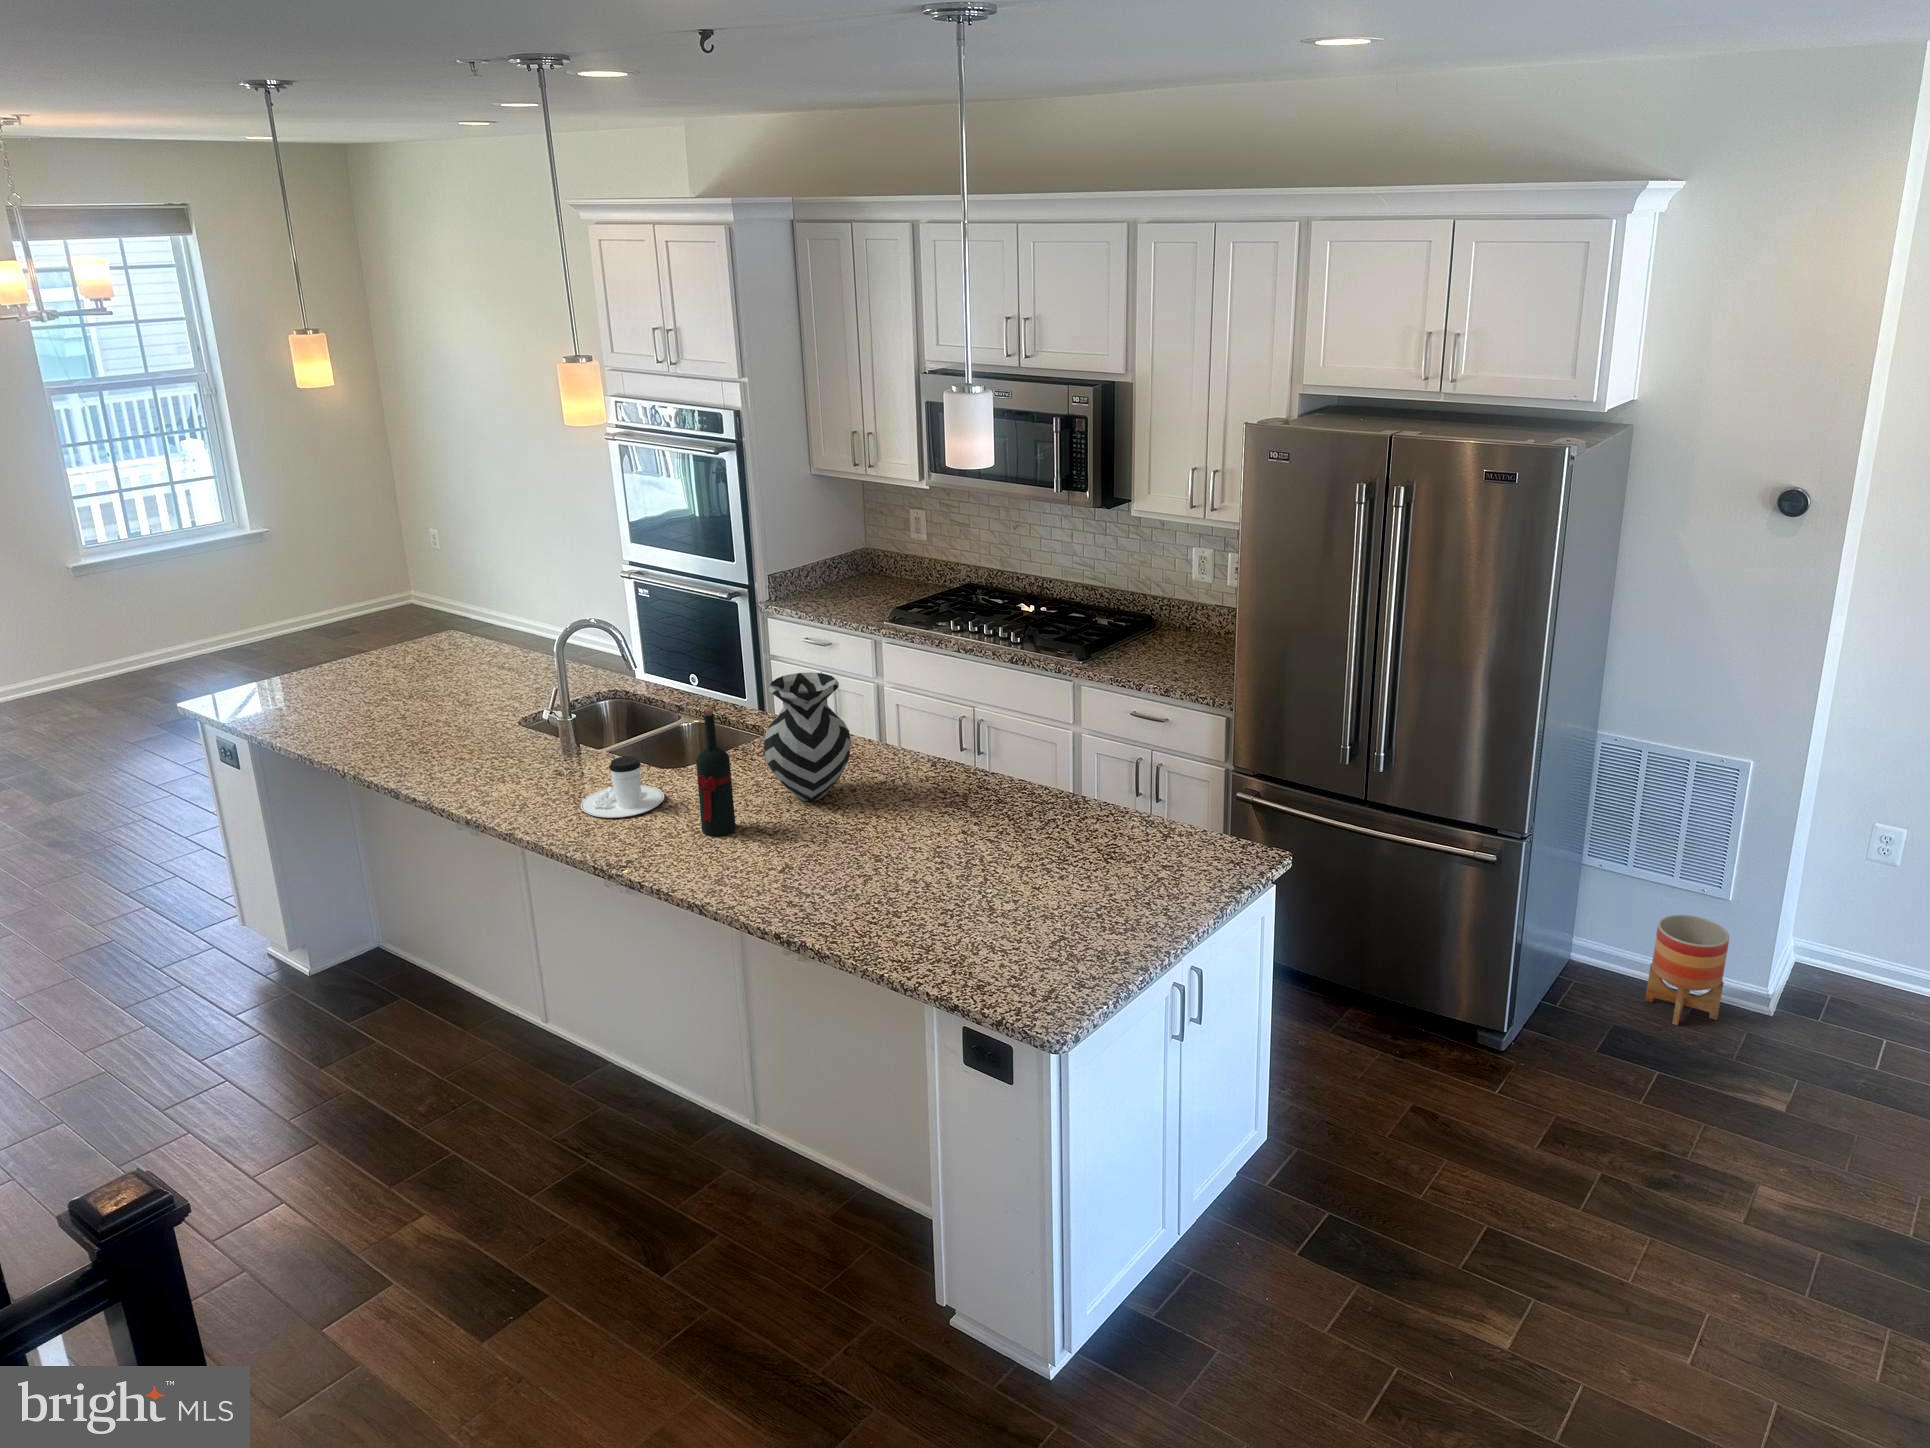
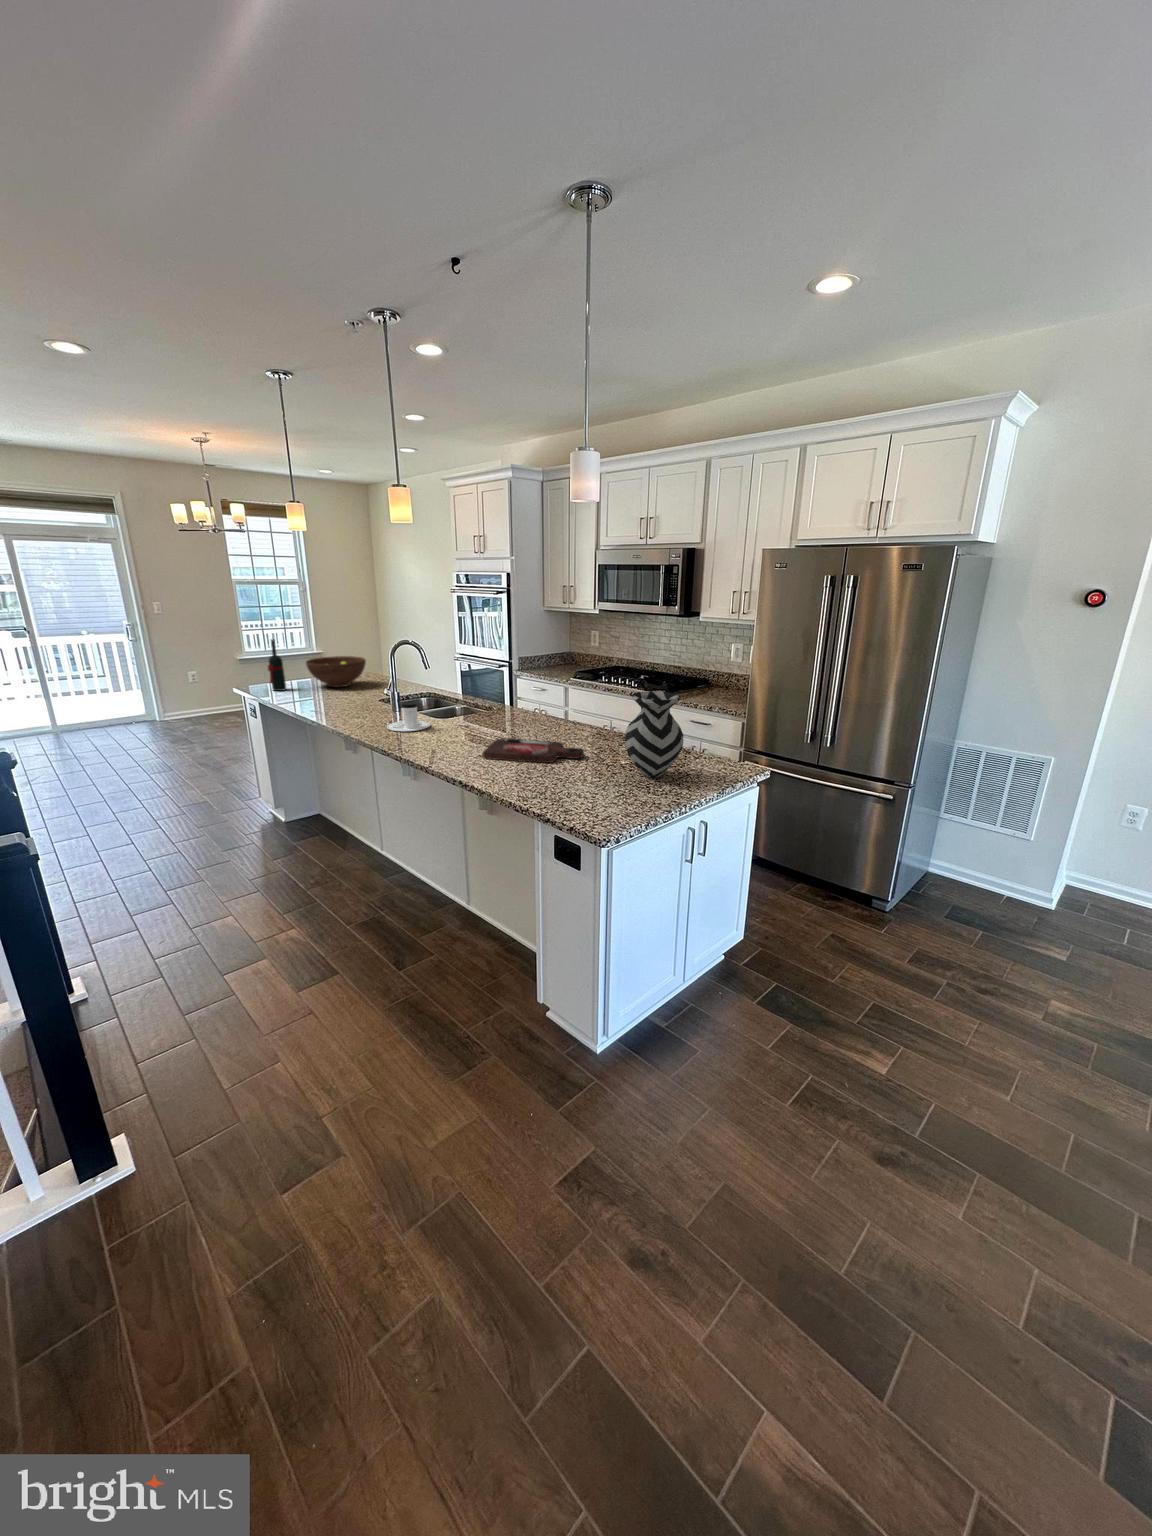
fruit bowl: none [355,624,478,696] -> present [306,656,366,687]
vase: present [764,672,850,801] -> present [625,691,683,778]
wine bottle: present [696,708,736,836] -> present [268,639,286,691]
cutting board: none [793,824,975,877] -> present [482,738,584,763]
planter: present [1645,915,1729,1025] -> none [974,847,1031,910]

